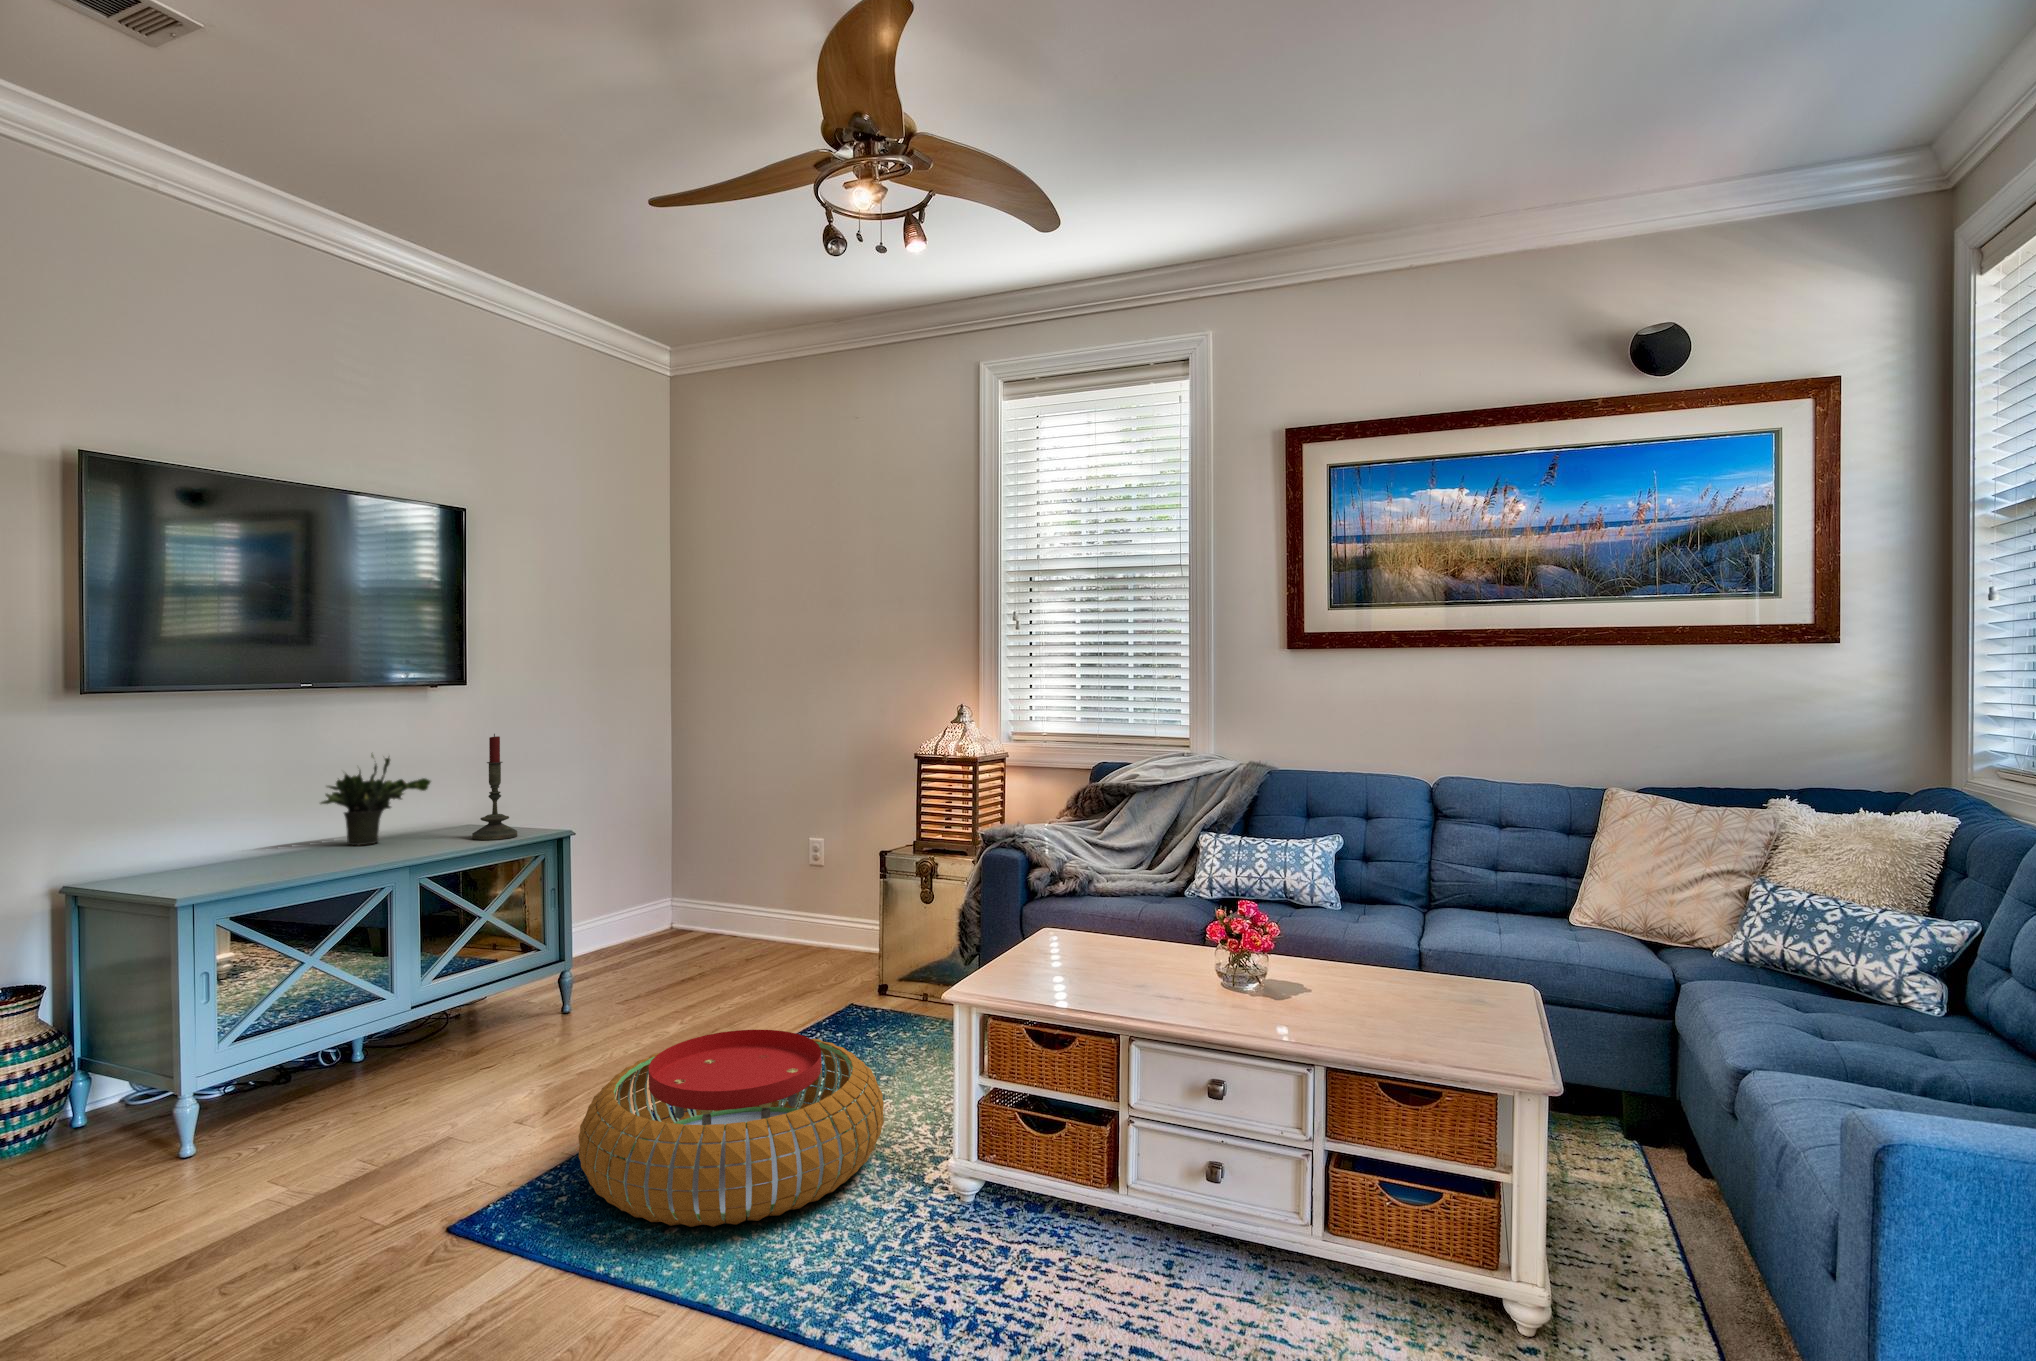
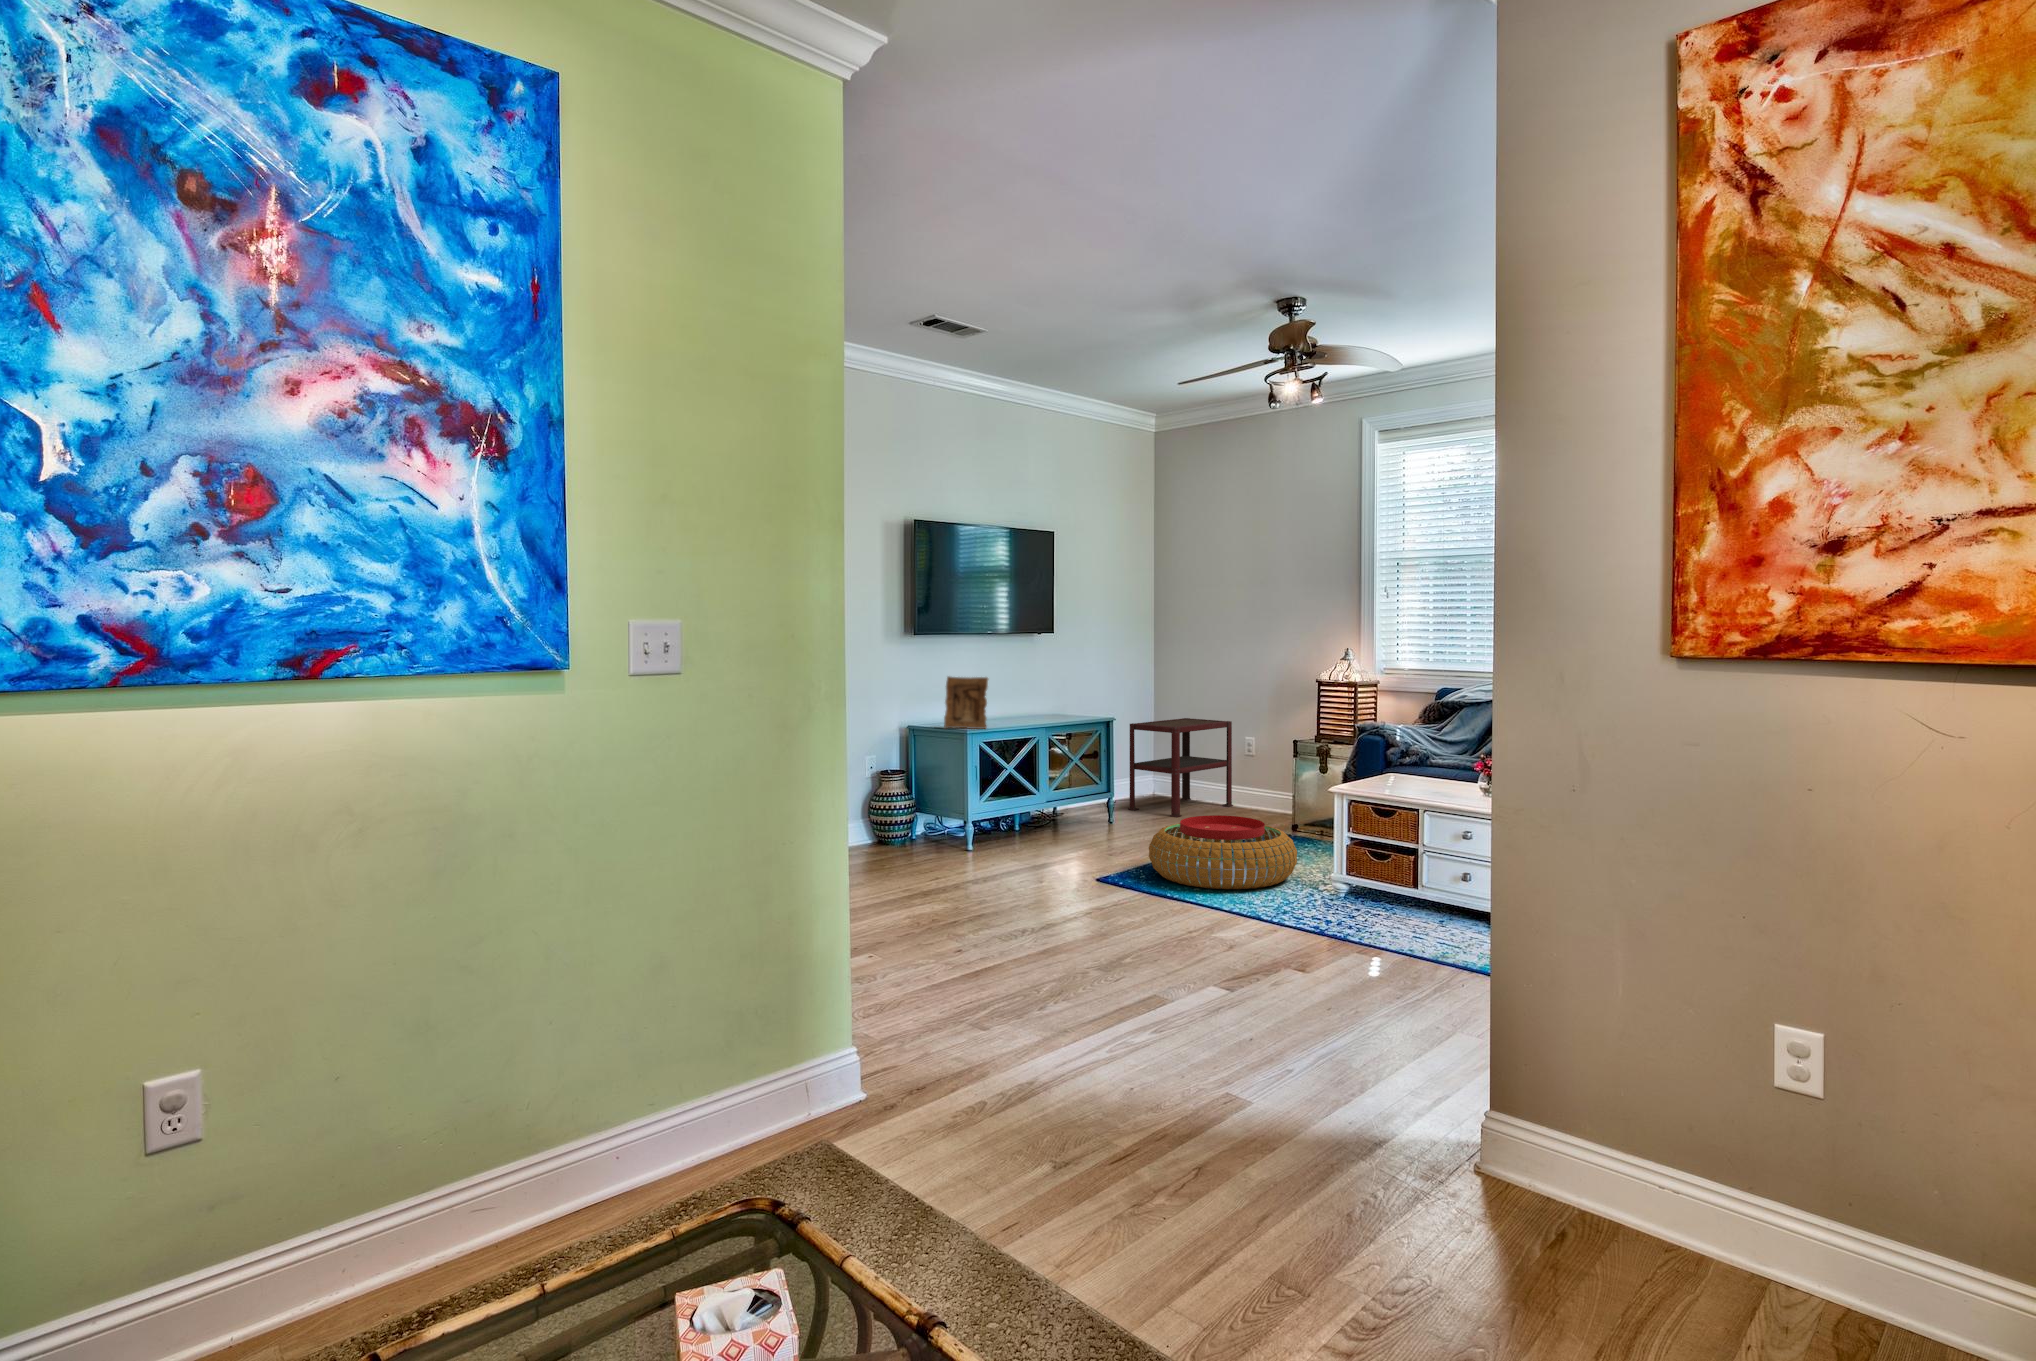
candle: present [472,734,517,840] -> none [1062,664,1085,722]
potted plant: present [321,755,431,845] -> none [991,673,1040,722]
picture frame: none [166,765,286,876] -> present [944,677,989,729]
side table: none [617,811,793,983] -> present [1128,718,1233,817]

